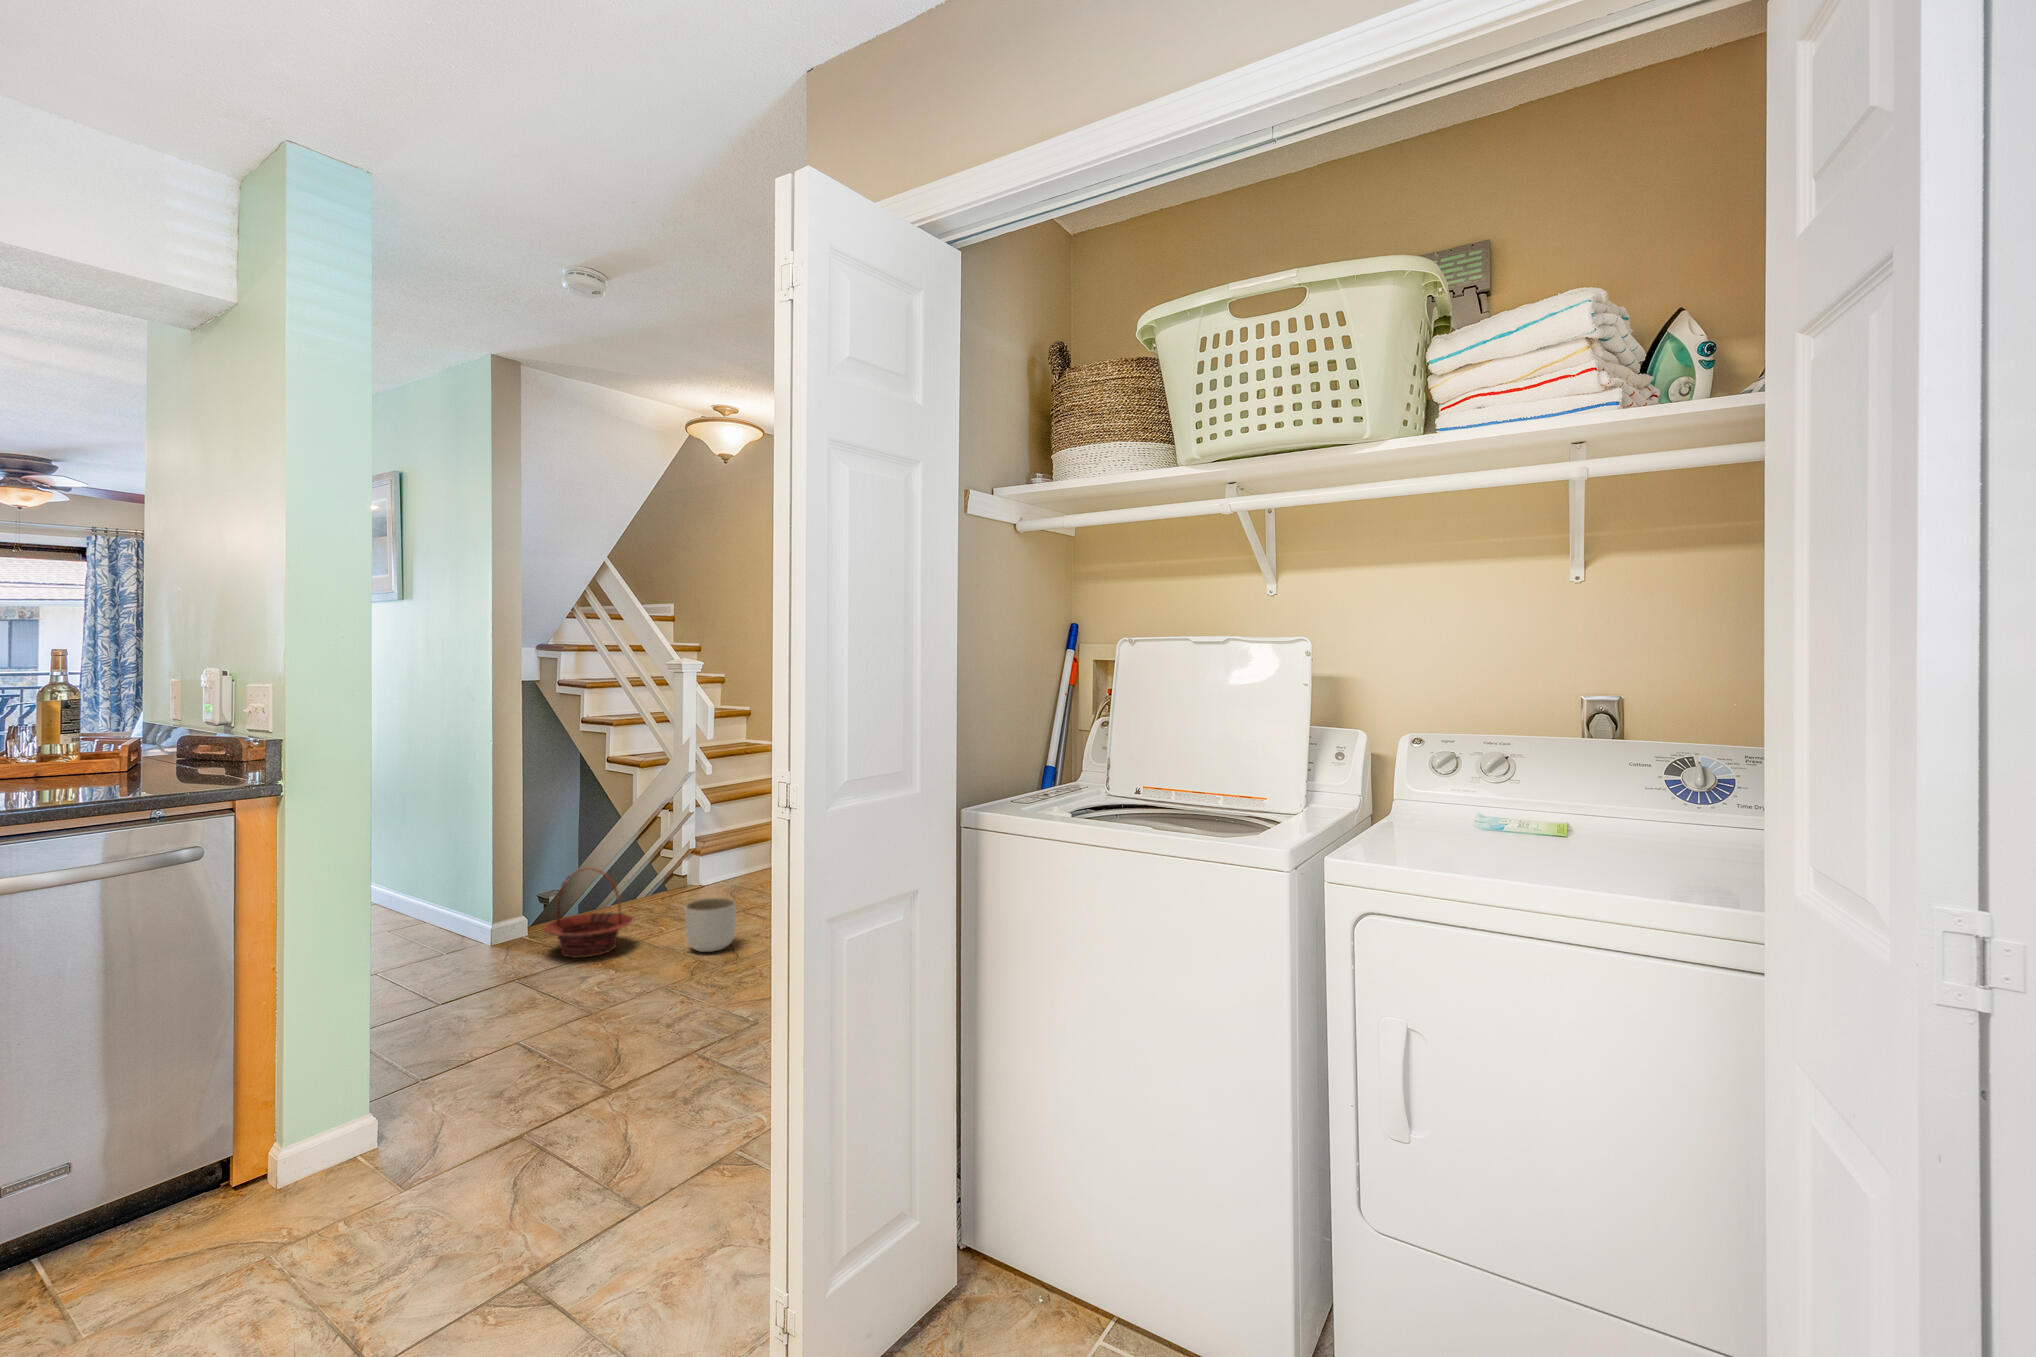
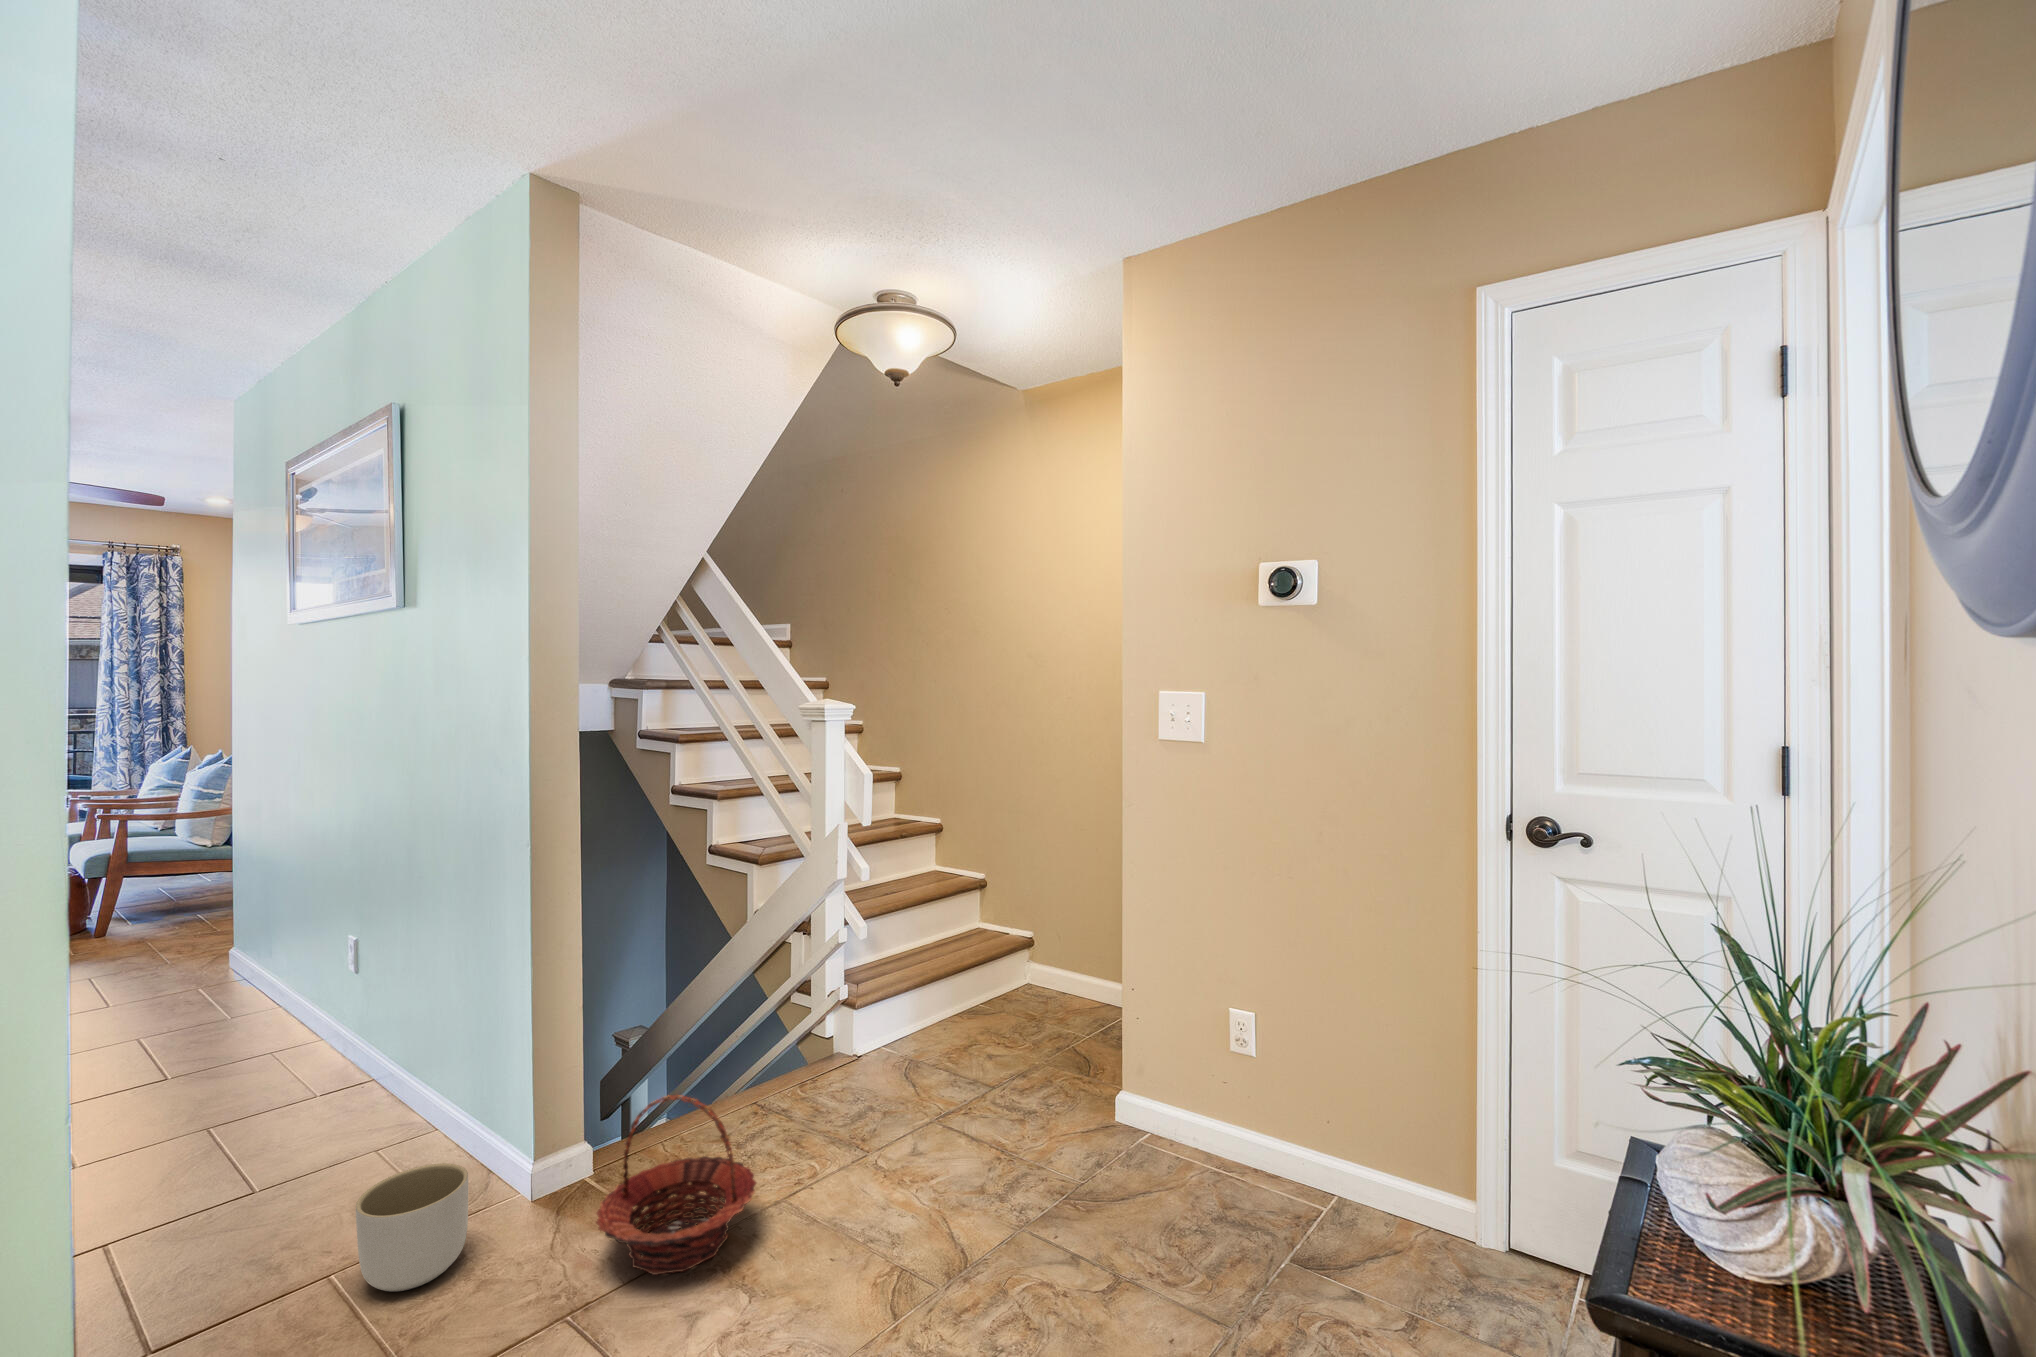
planter: present [685,898,736,952] -> present [356,1163,468,1291]

